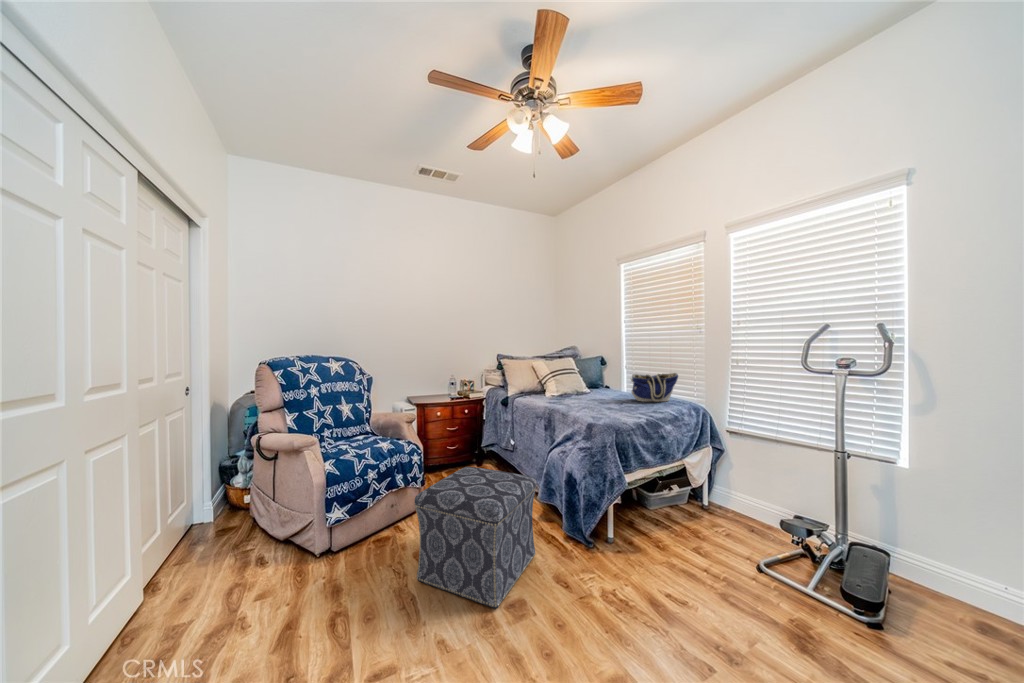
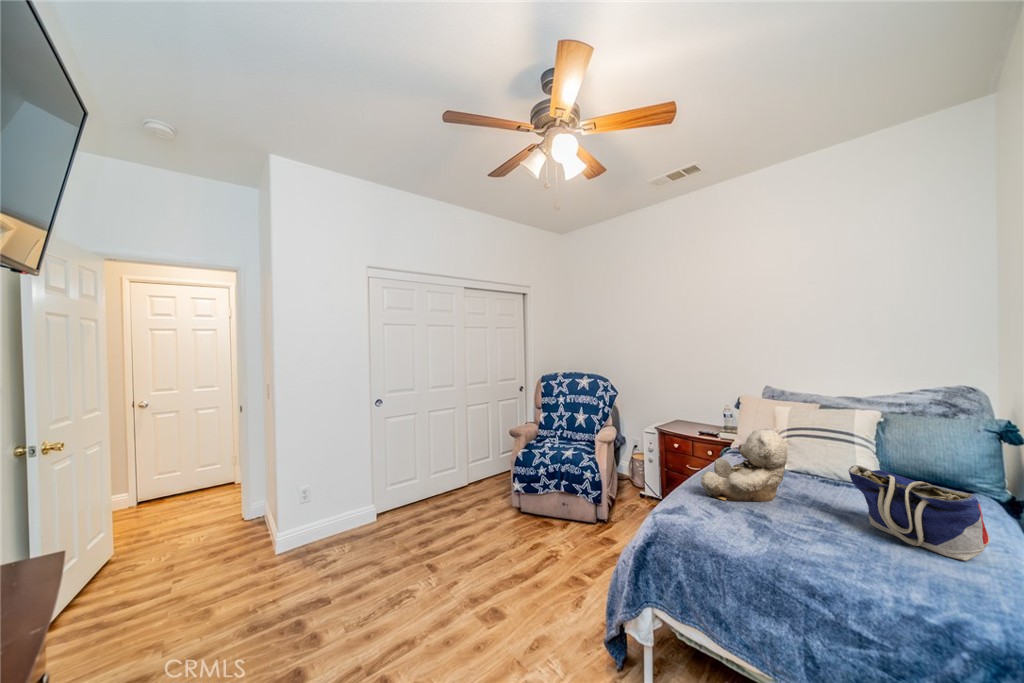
teddy bear: none [564,365,615,412] -> present [701,428,787,501]
ottoman: present [415,467,536,608] -> none [494,488,582,606]

